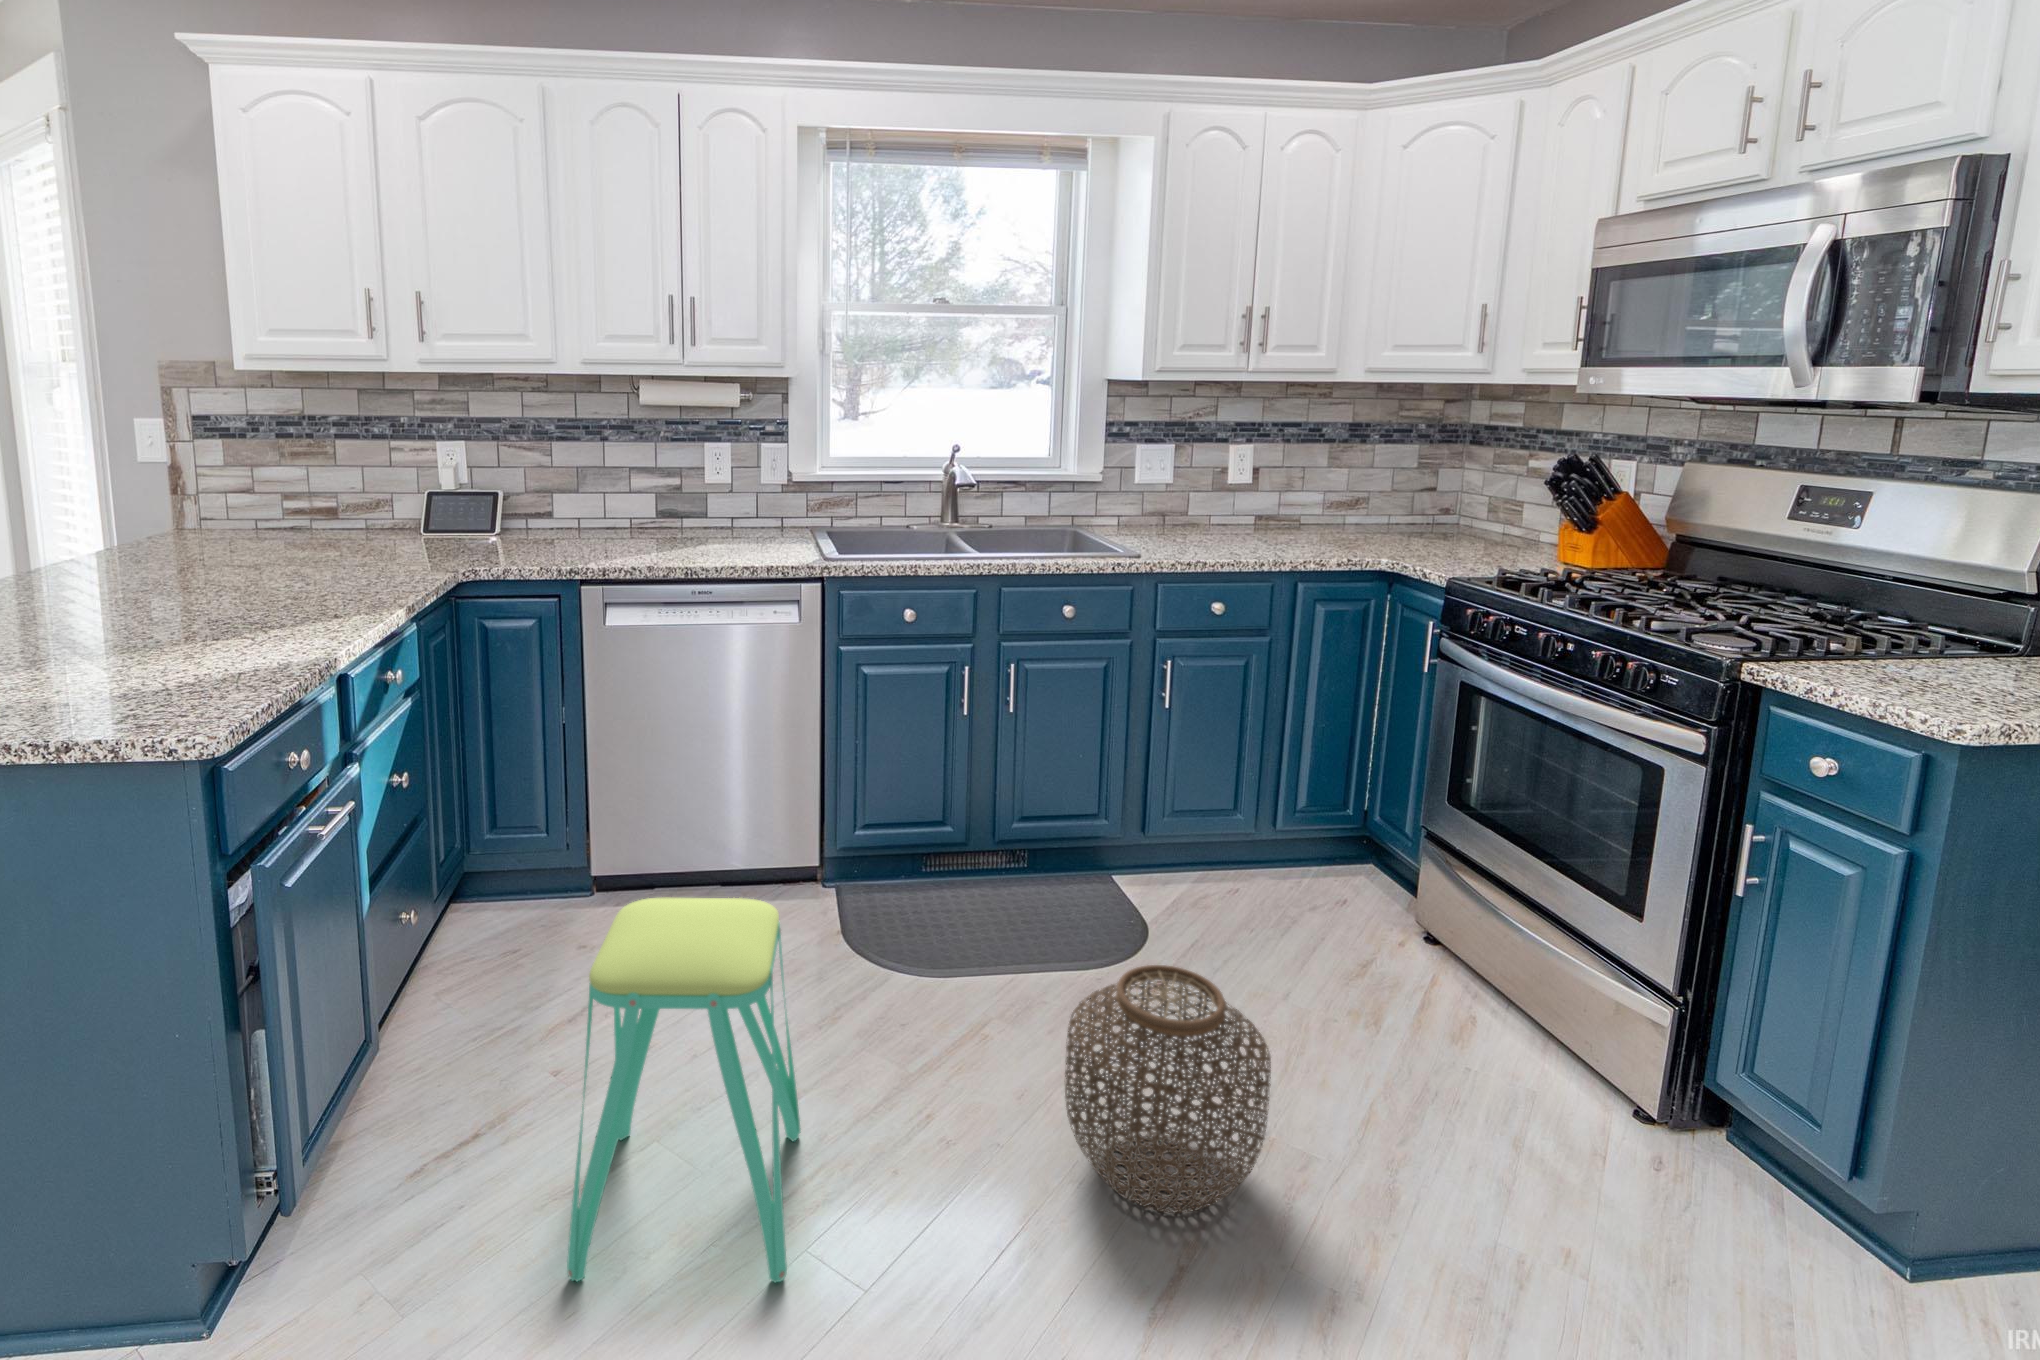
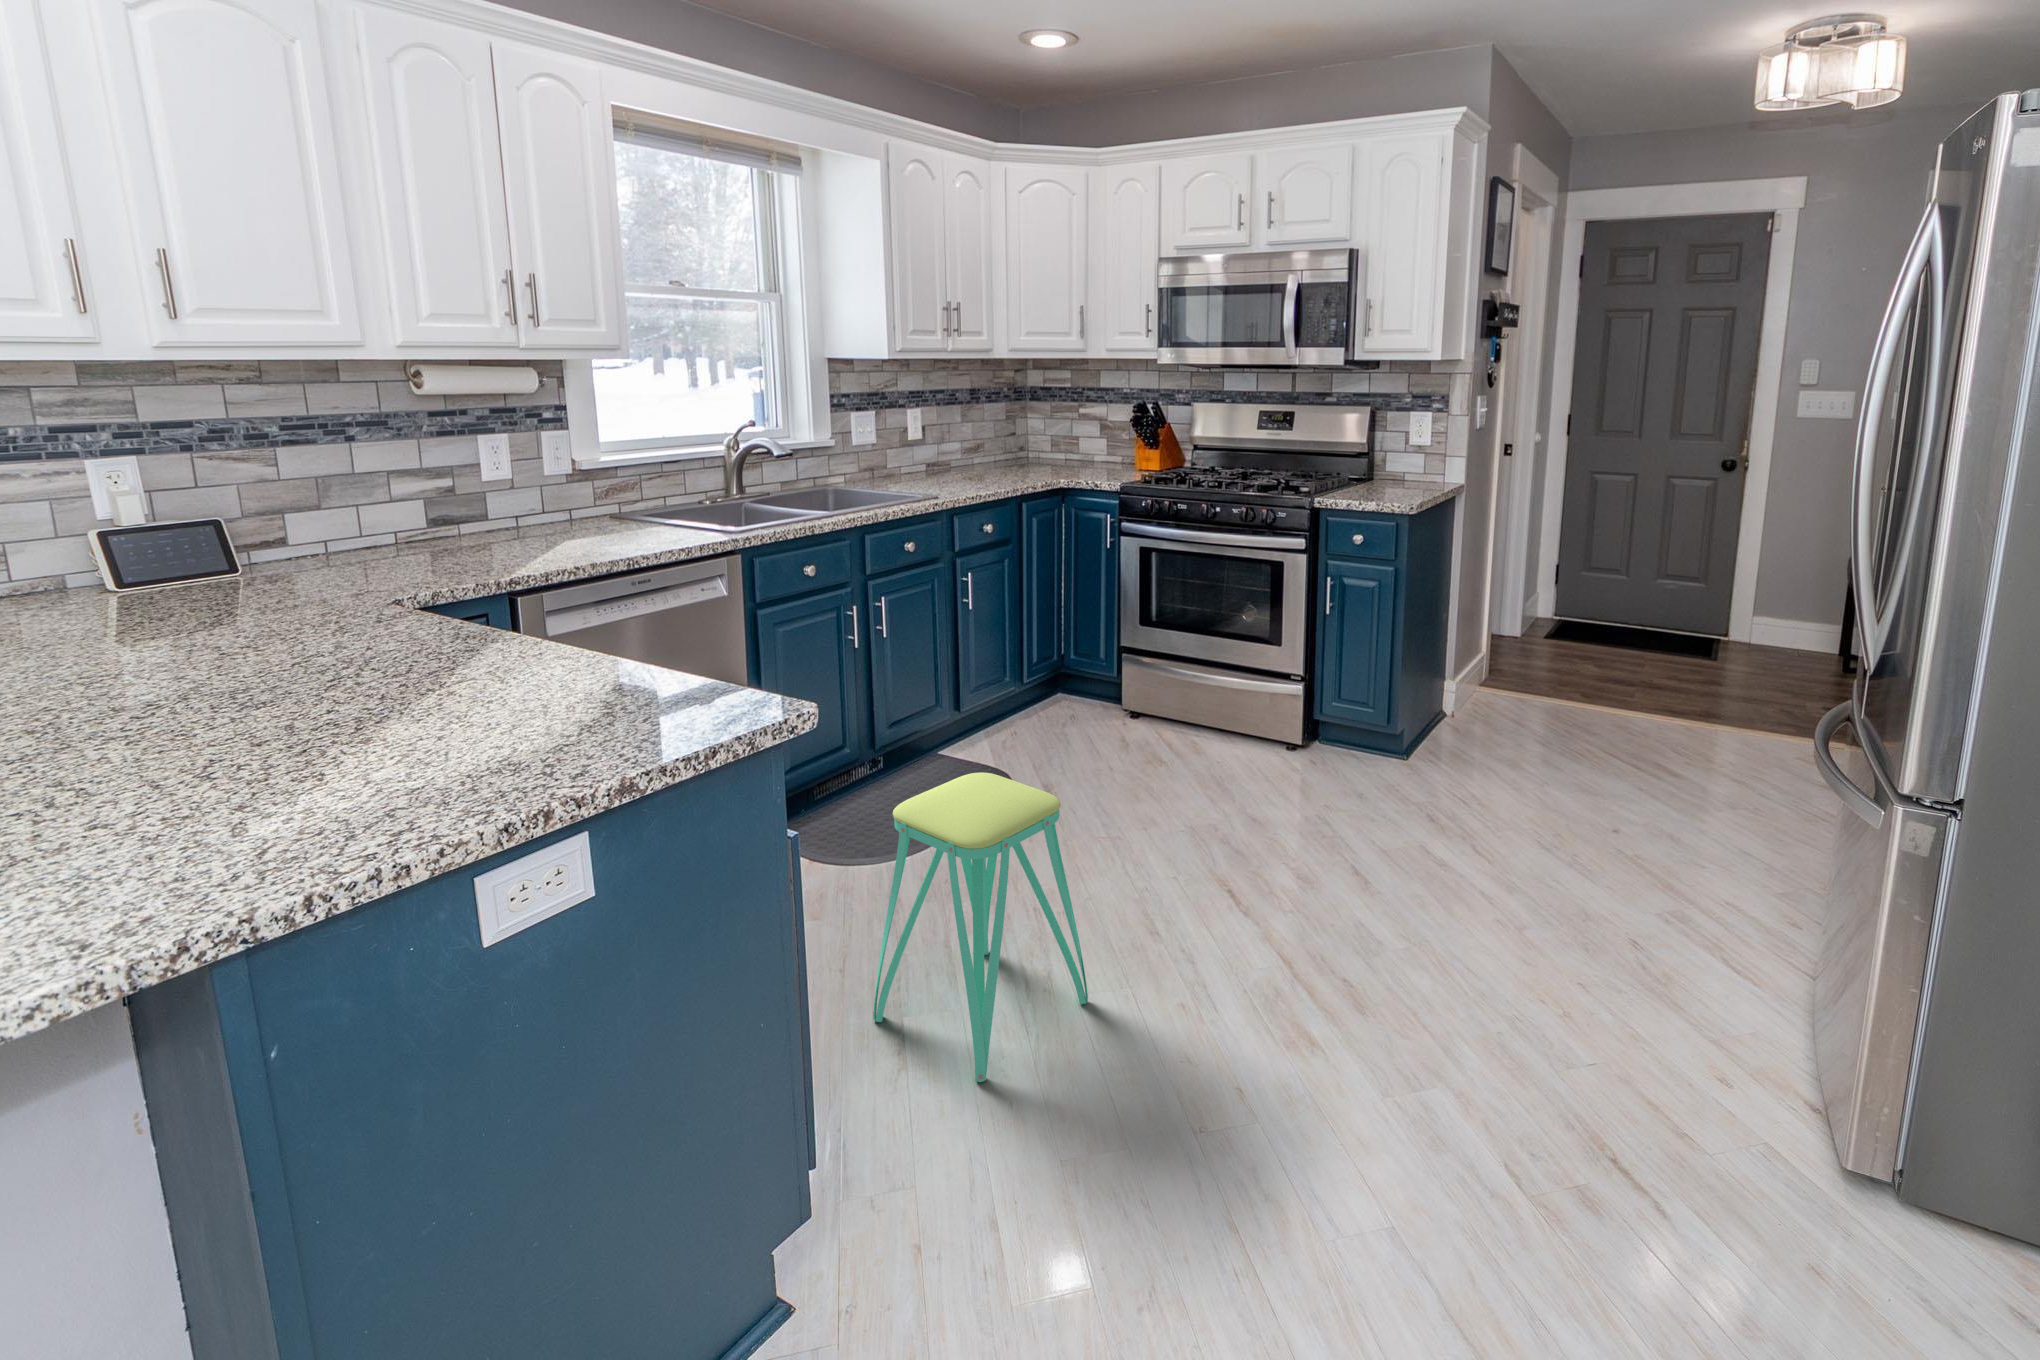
woven basket: present [1065,965,1271,1213] -> none [1111,731,1233,875]

